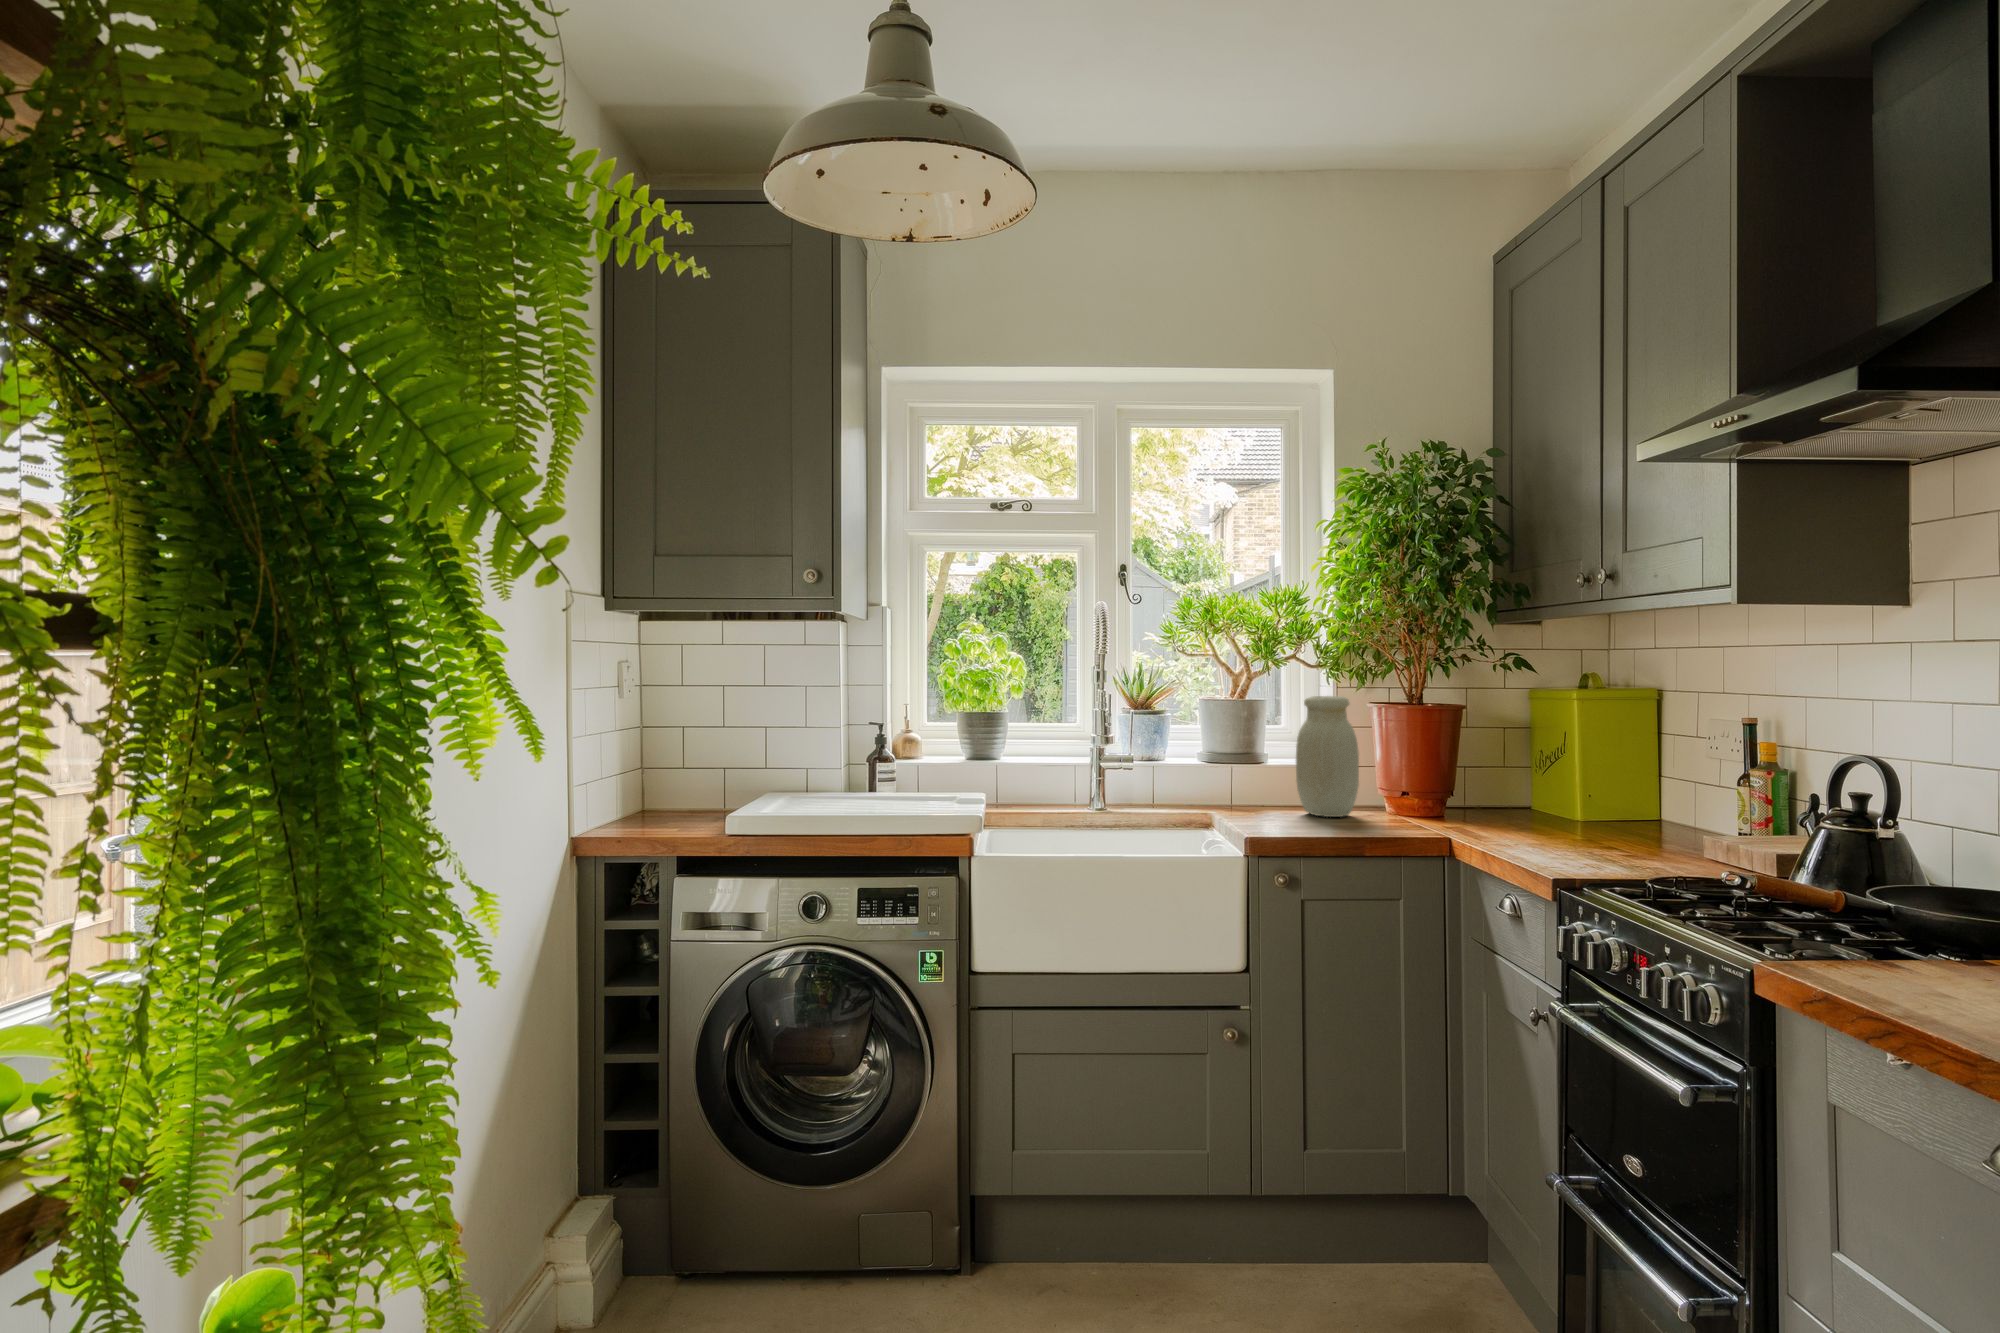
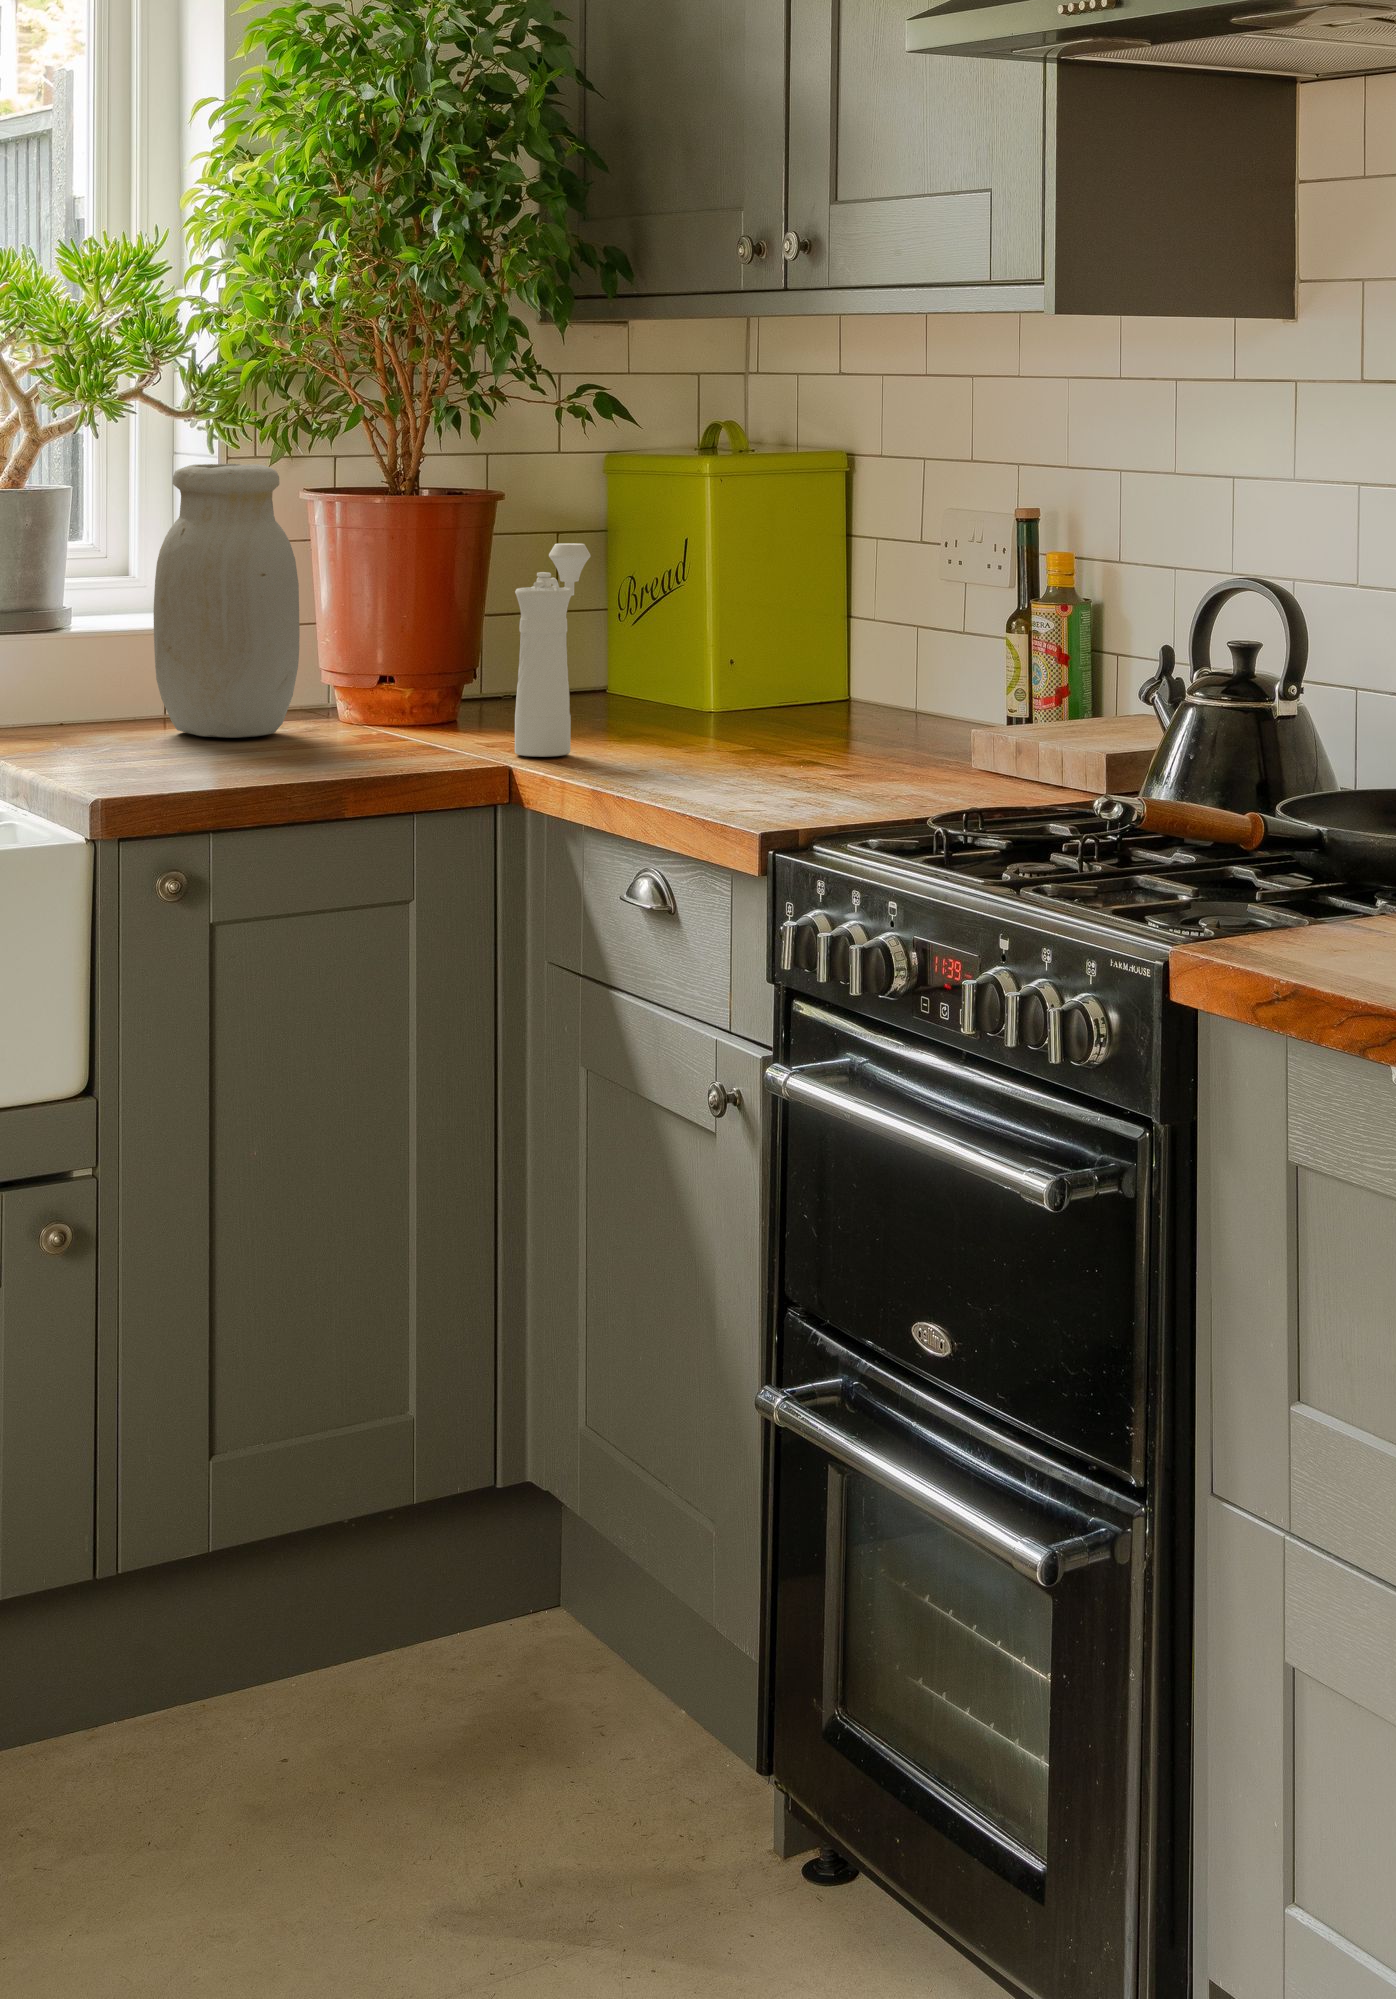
pepper mill: none [1453,733,1497,835] -> present [515,543,591,757]

